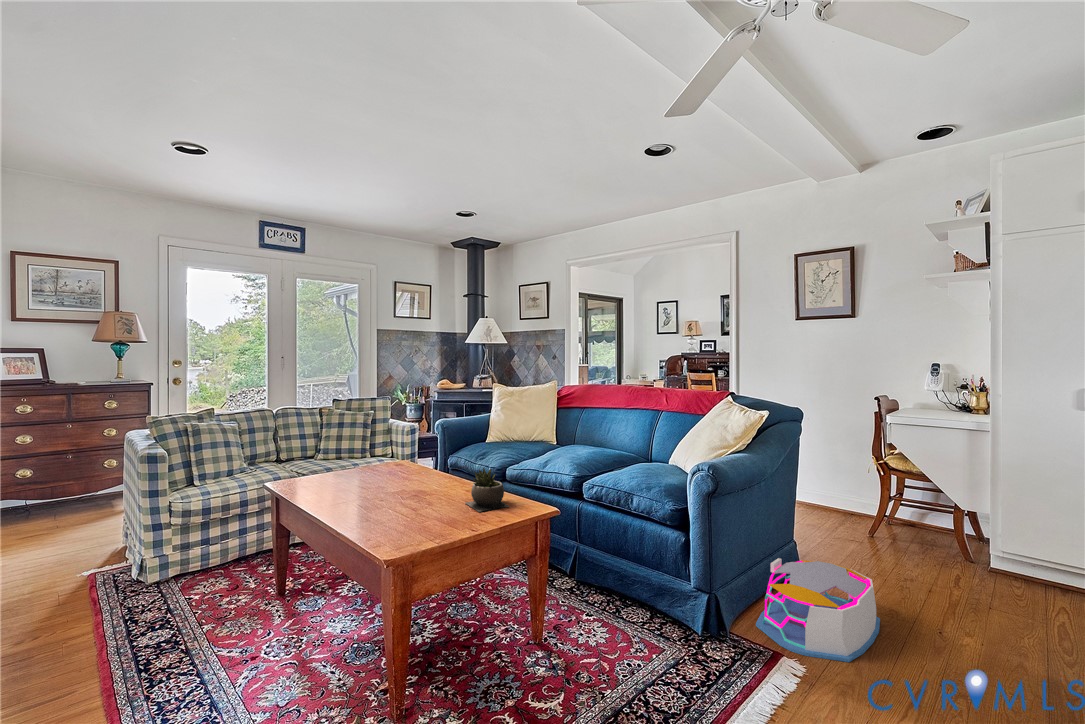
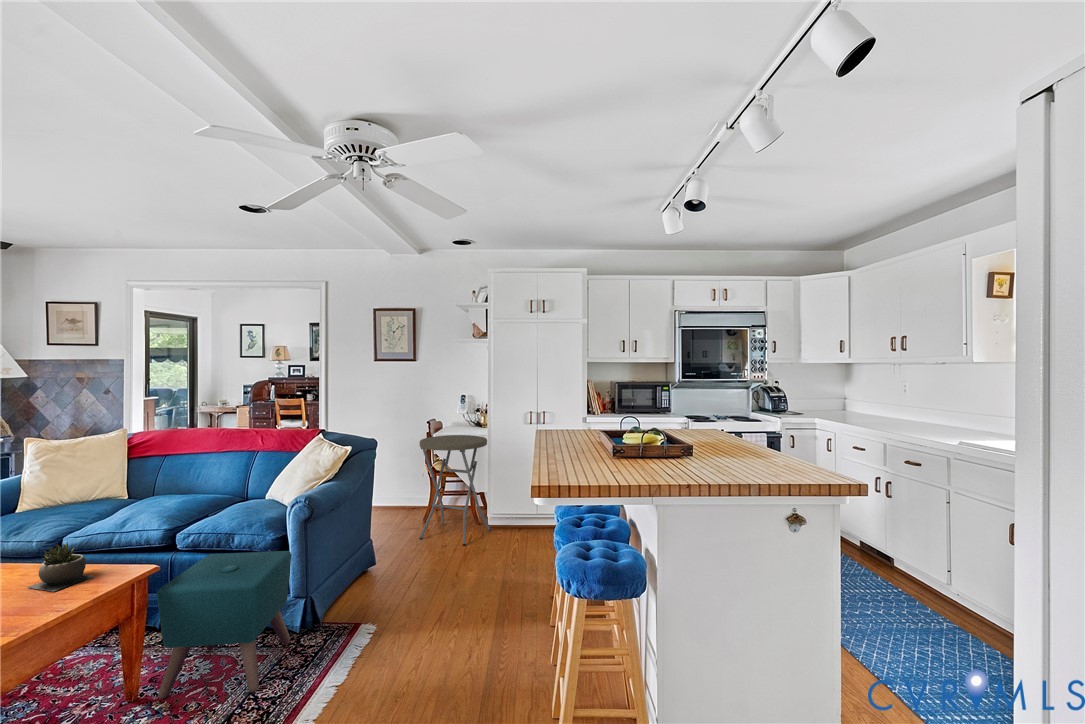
side table: none [865,418,998,589] -> present [419,435,491,546]
ottoman: none [555,511,692,691] -> present [157,551,292,699]
storage bin: present [756,558,880,662] -> none [342,549,425,620]

